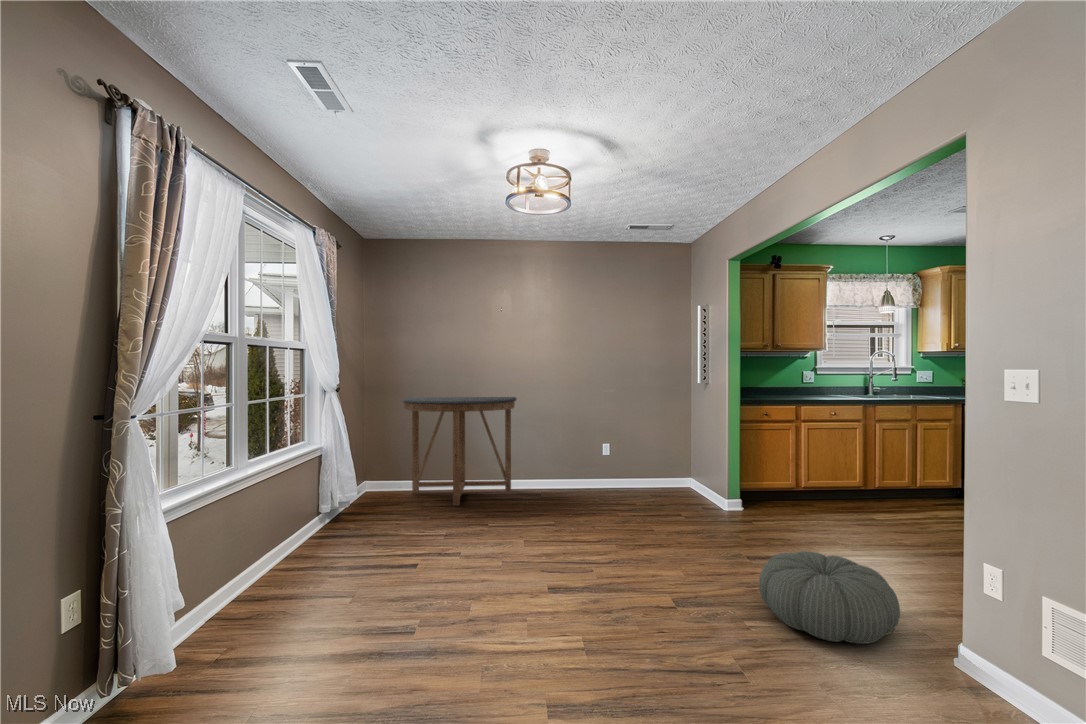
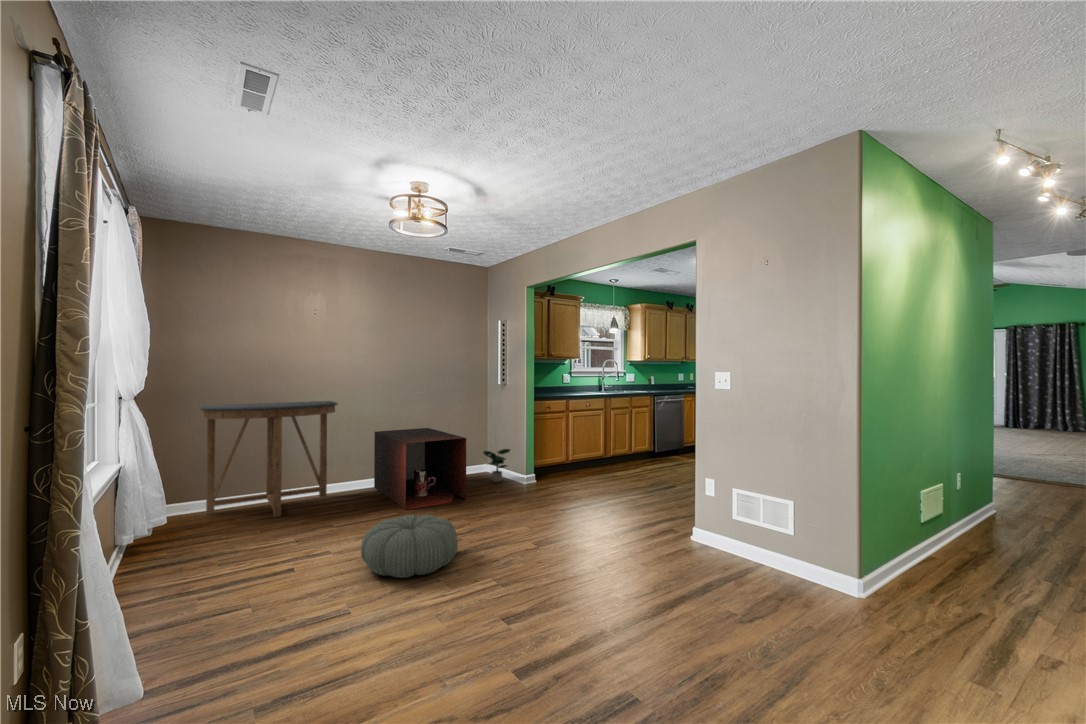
storage cabinet: none [559,430,638,519] -> present [374,428,466,510]
potted plant: none [676,462,710,501] -> present [483,449,510,482]
pouf: present [759,551,900,644] -> present [361,515,458,578]

